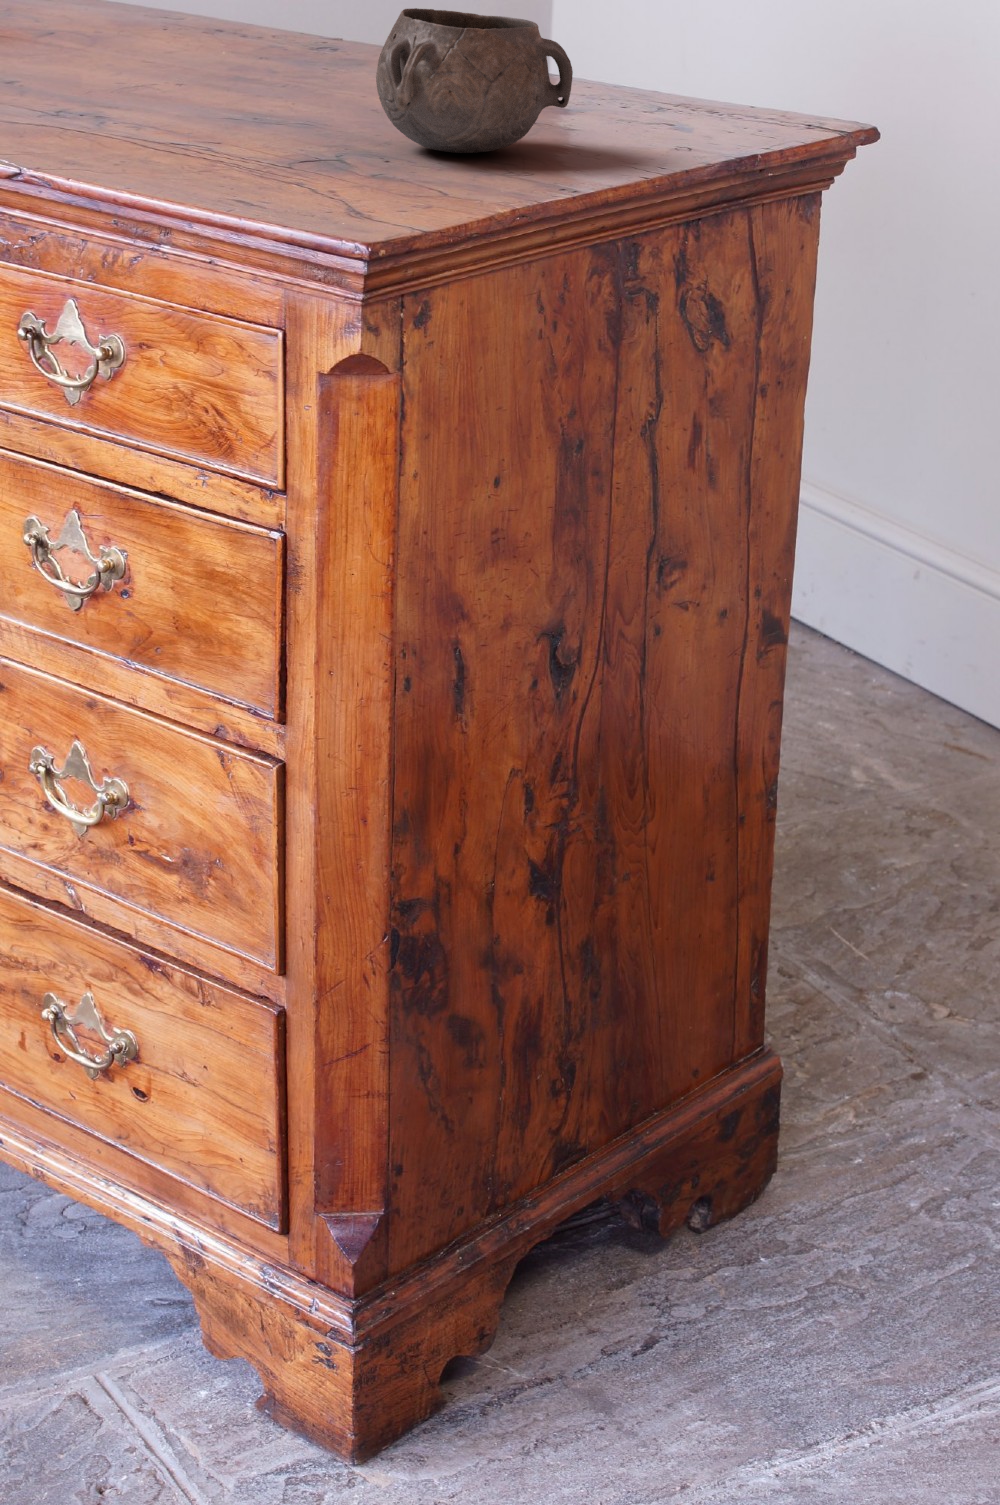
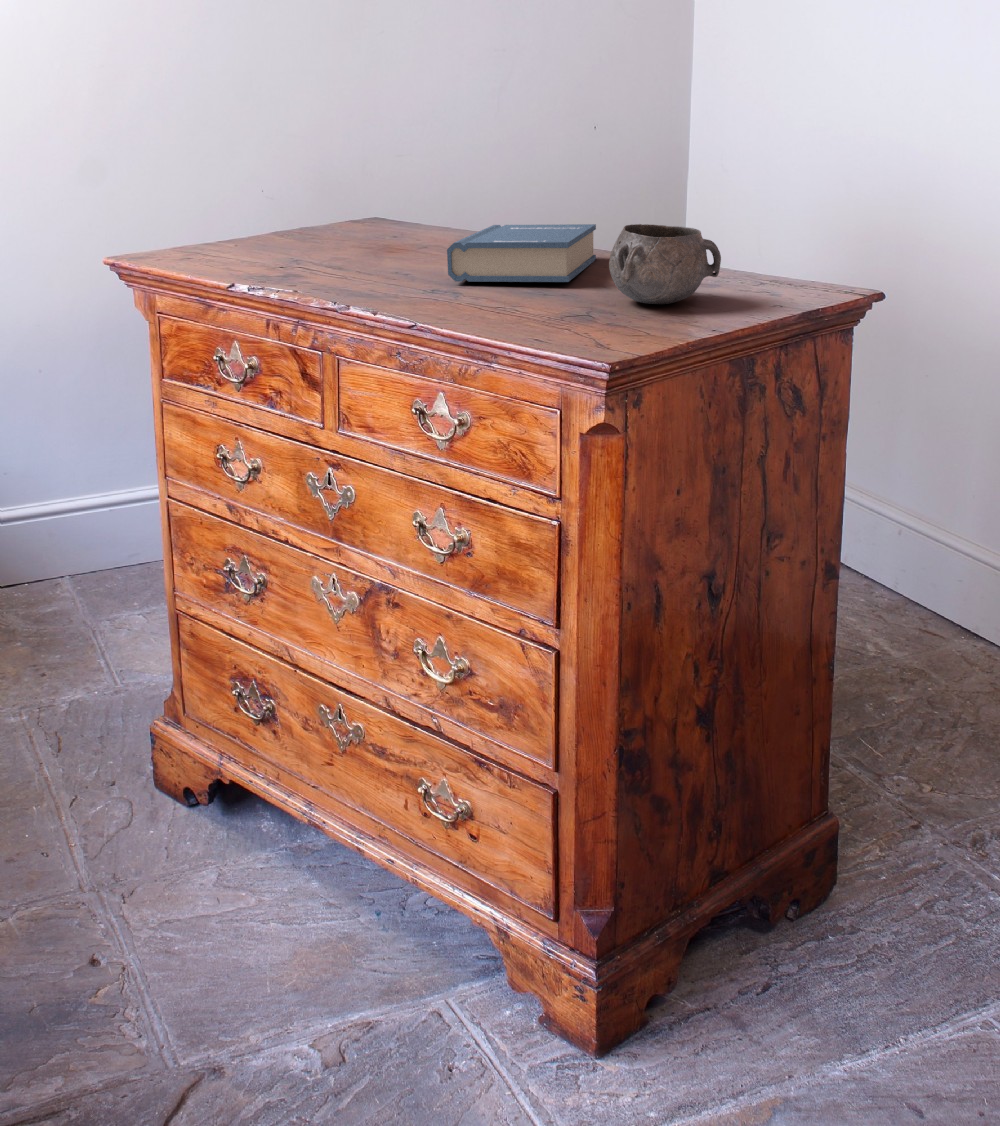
hardback book: none [87,17,359,114] -> present [447,224,596,282]

